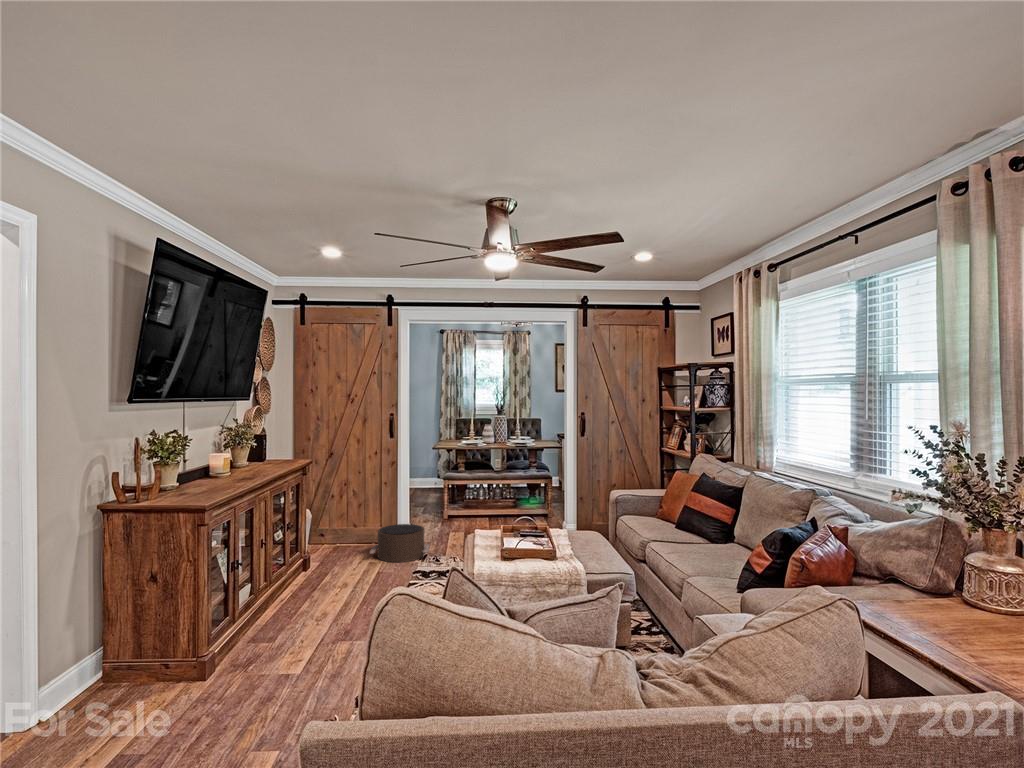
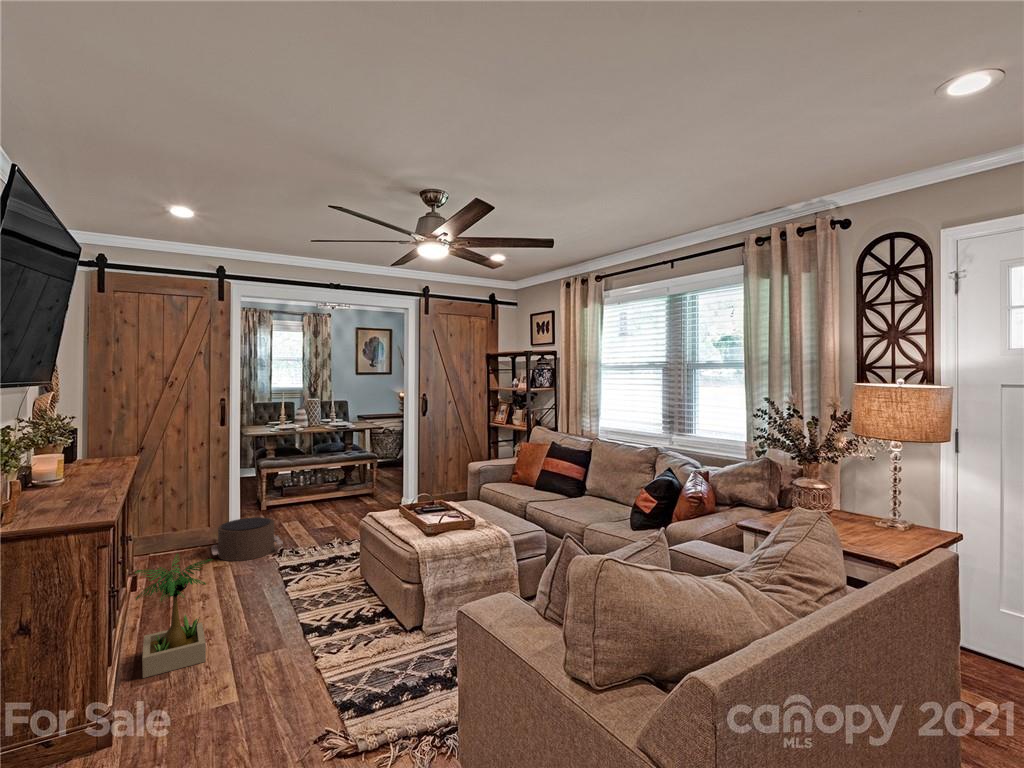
potted plant: none [254,544,325,643] -> present [135,554,213,678]

